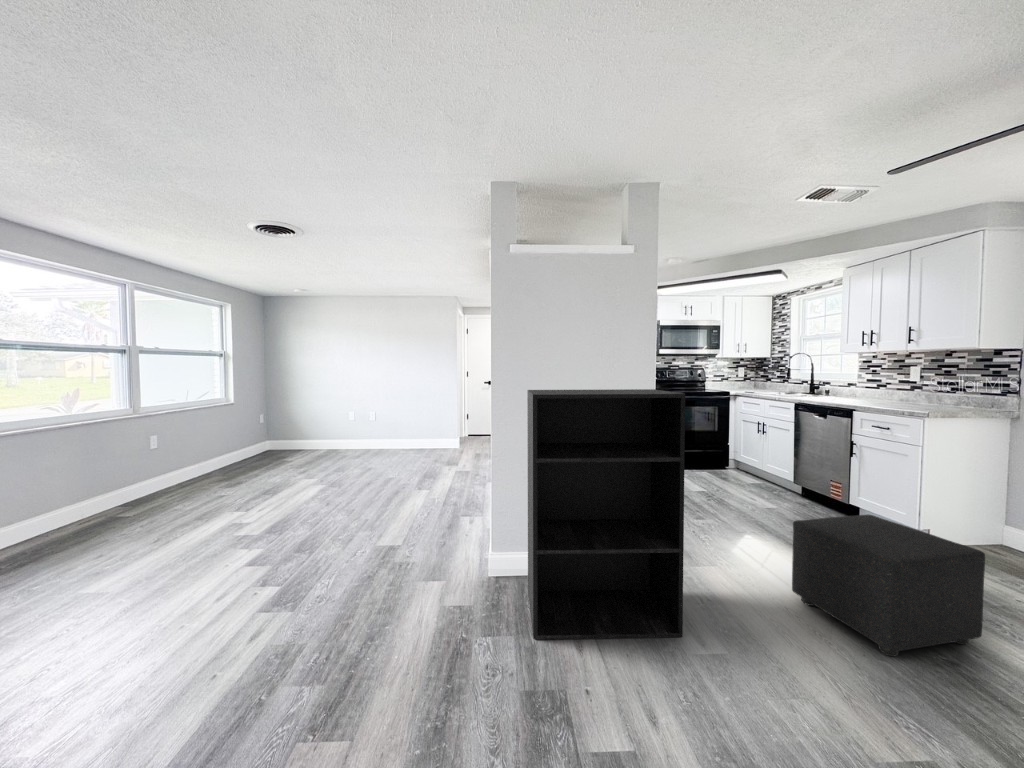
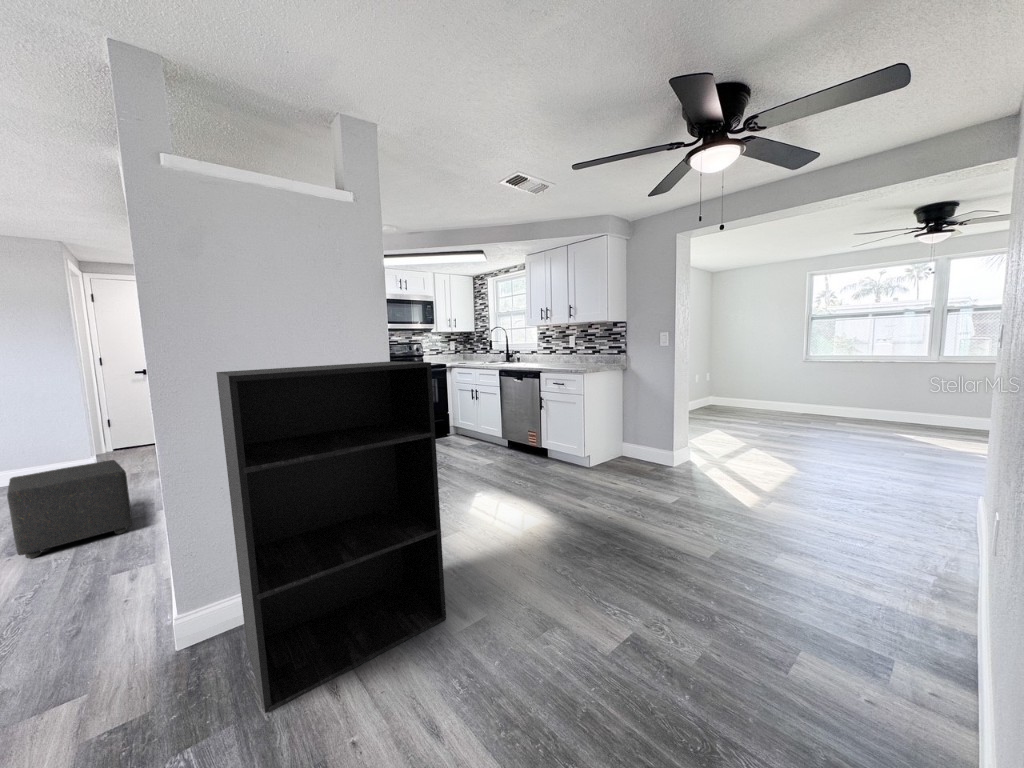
ottoman: present [792,515,985,656] -> present [7,460,132,558]

